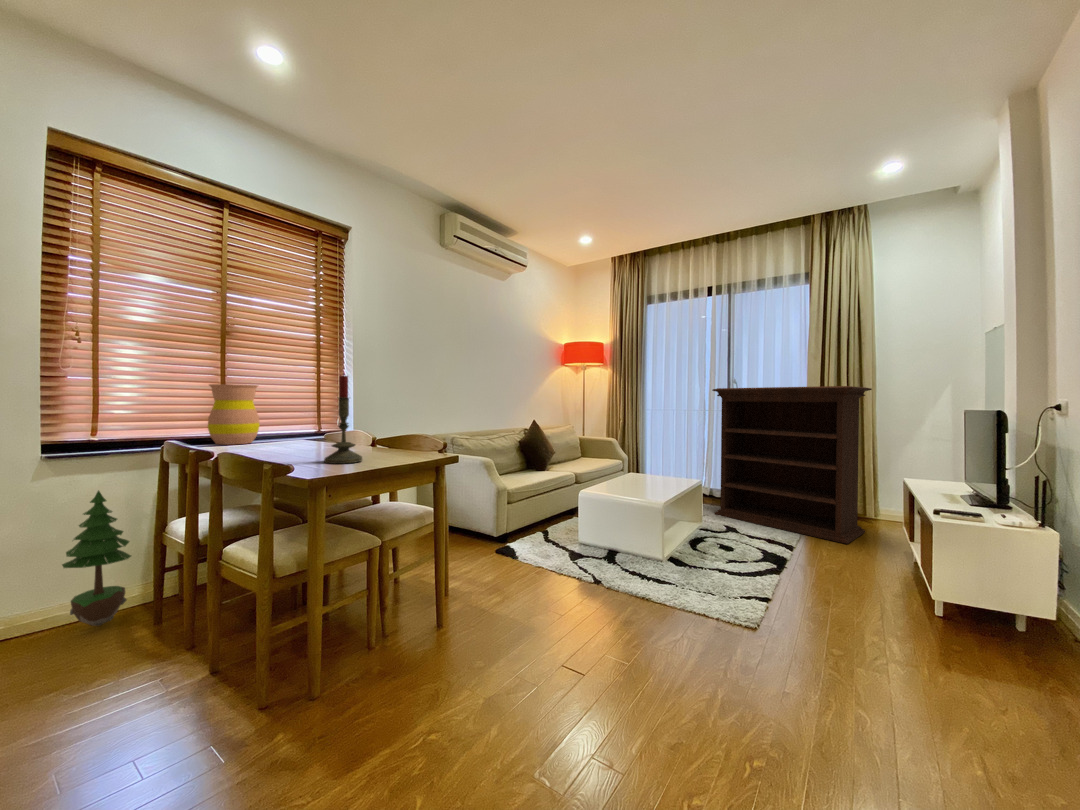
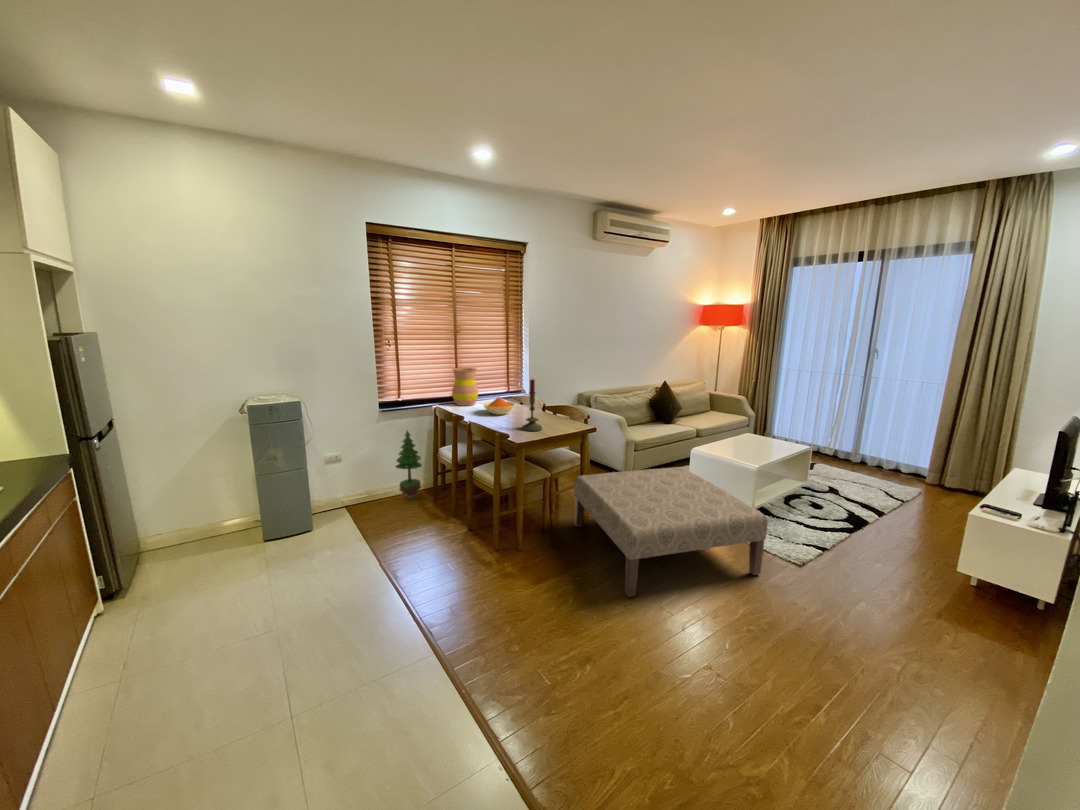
bookshelf: present [712,386,872,544] -> none [825,362,1015,518]
bowl: none [260,423,321,451] -> present [483,397,515,415]
ottoman: none [421,512,717,758] -> present [574,467,768,597]

